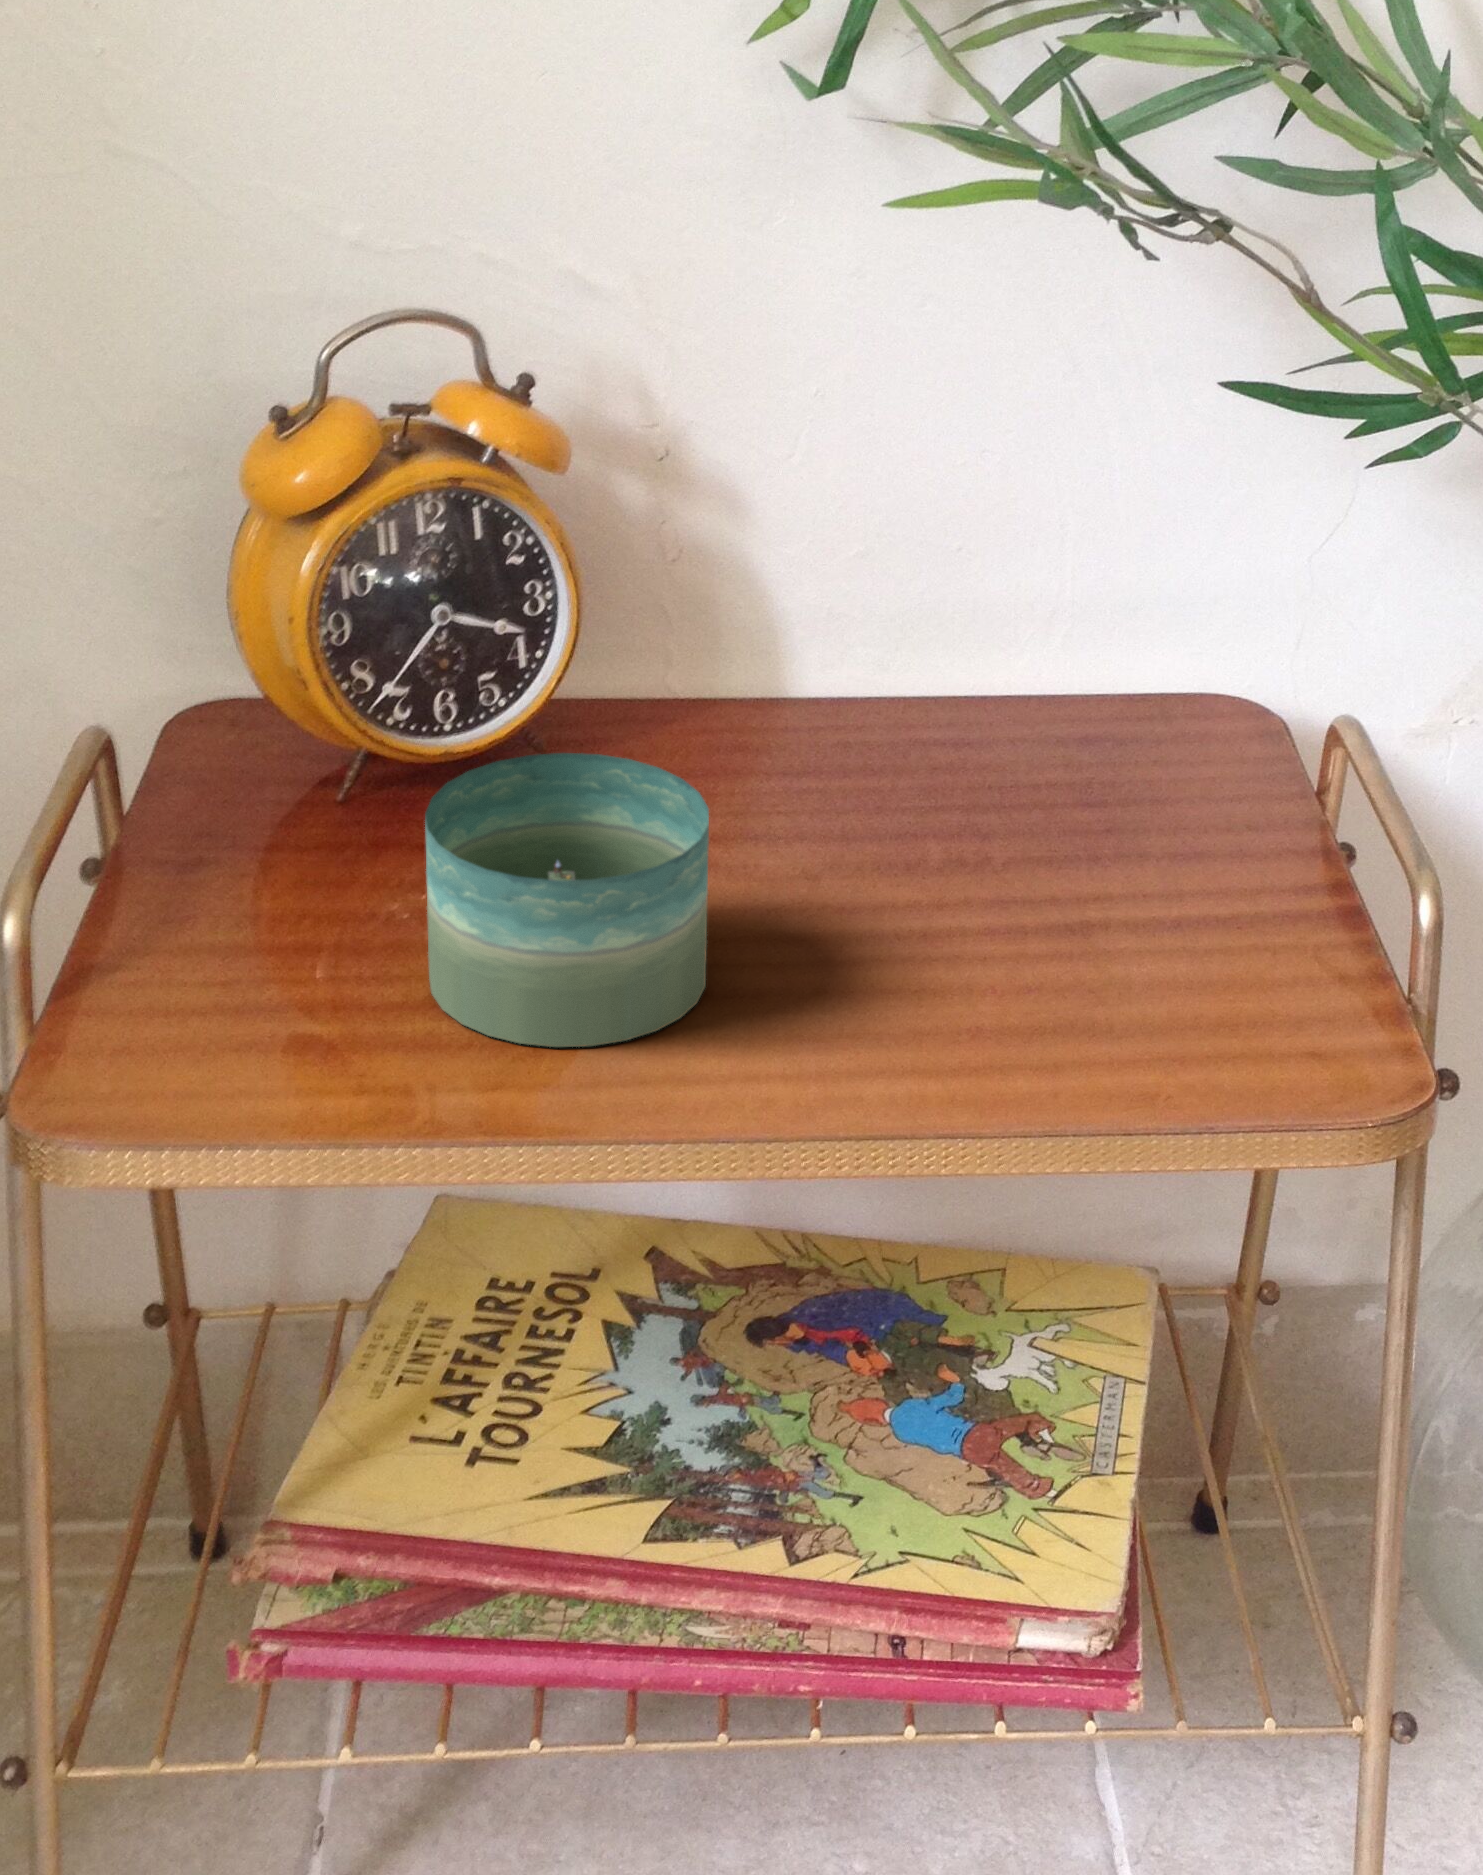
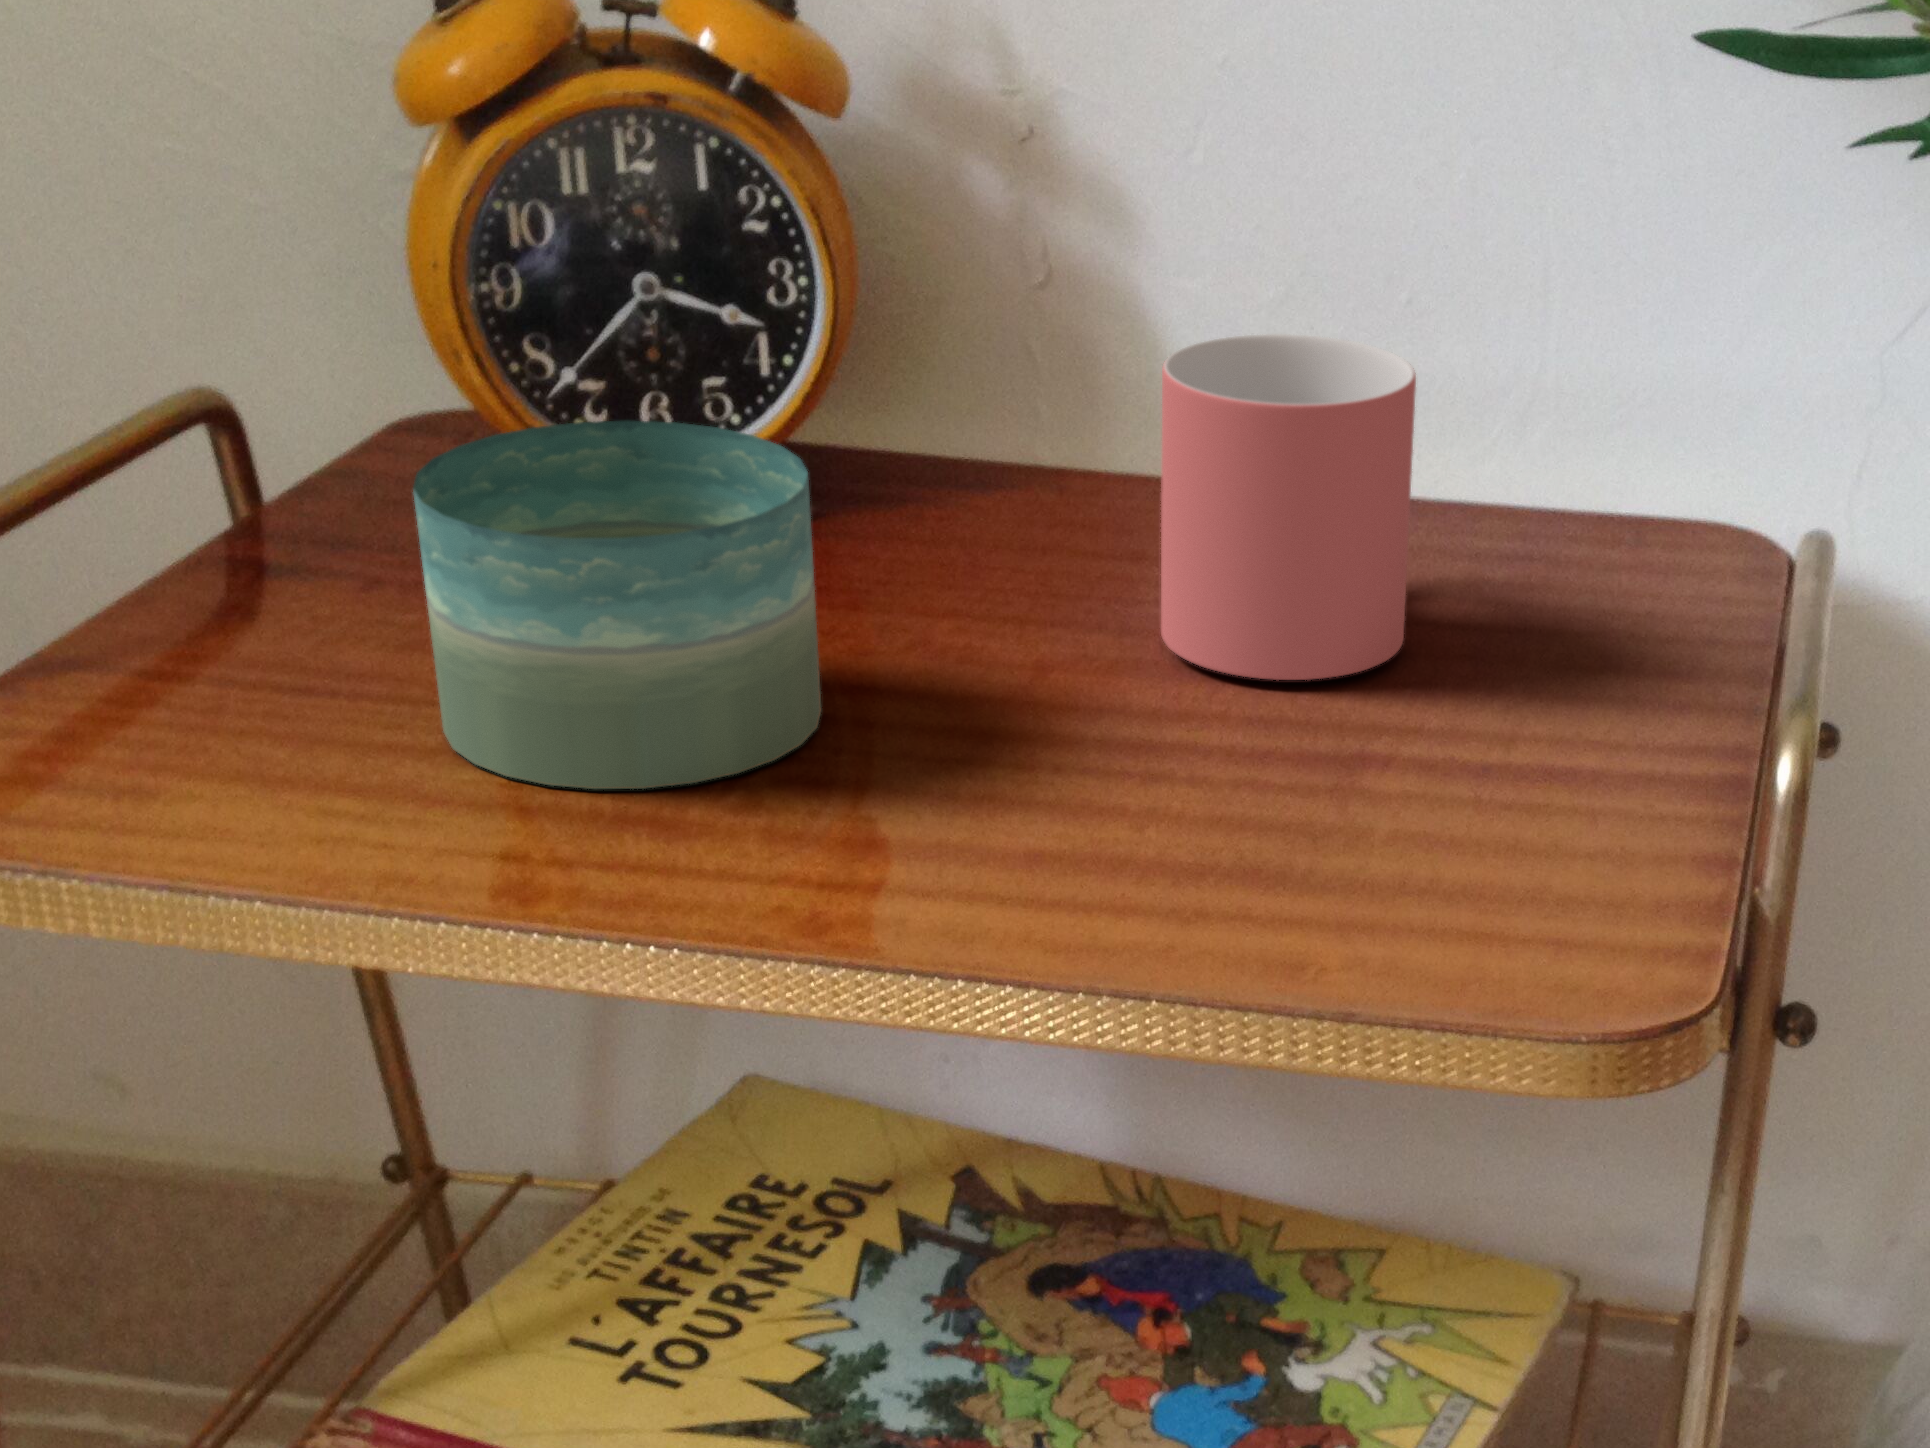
mug: none [882,620,1075,882] -> present [1161,334,1416,680]

